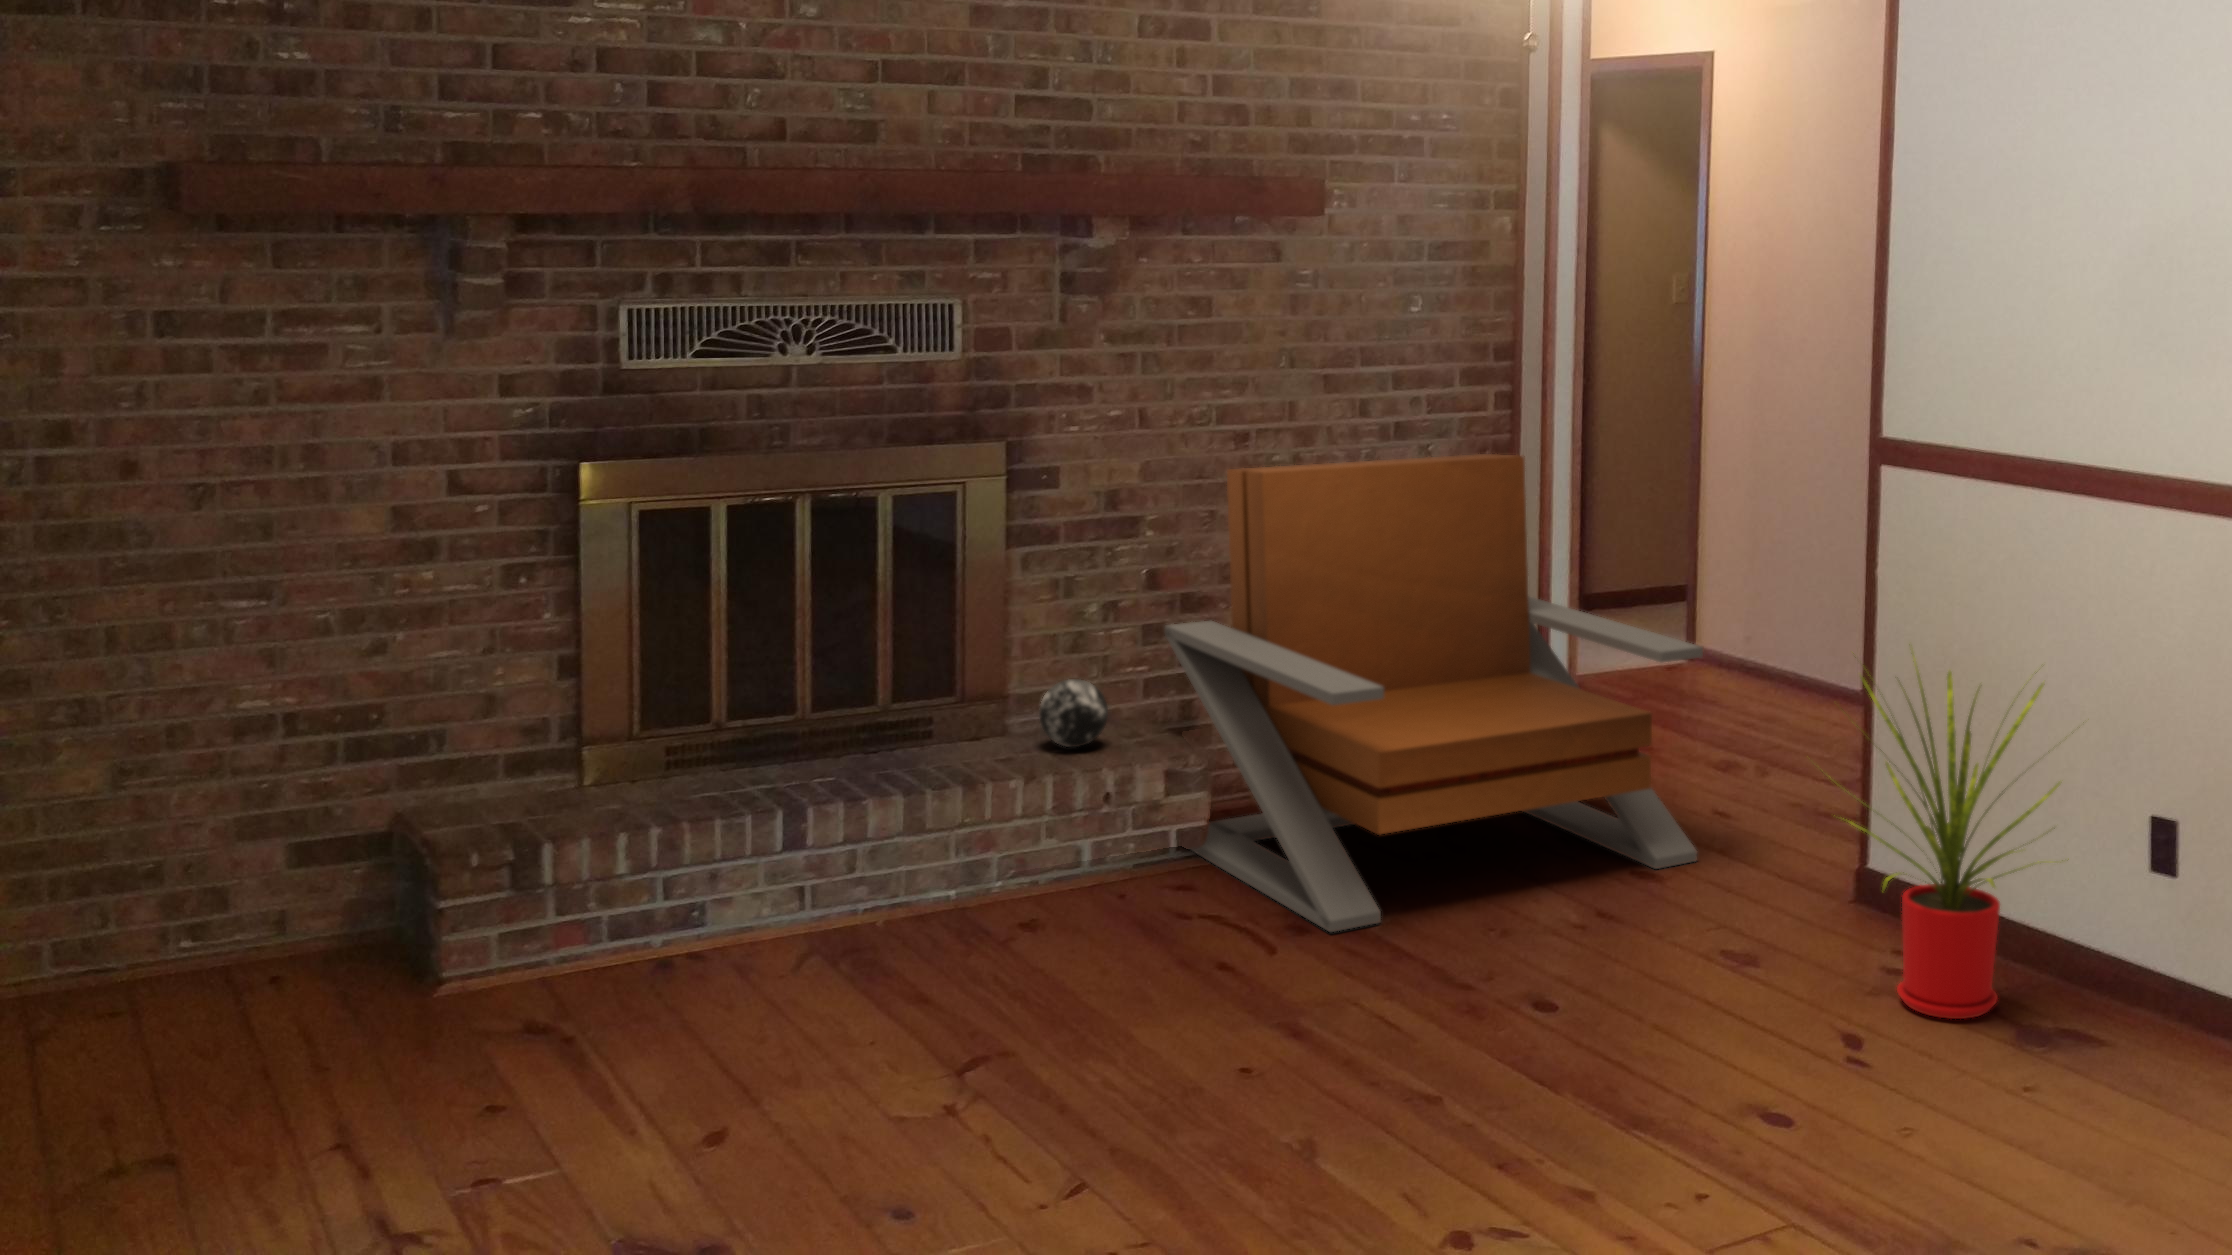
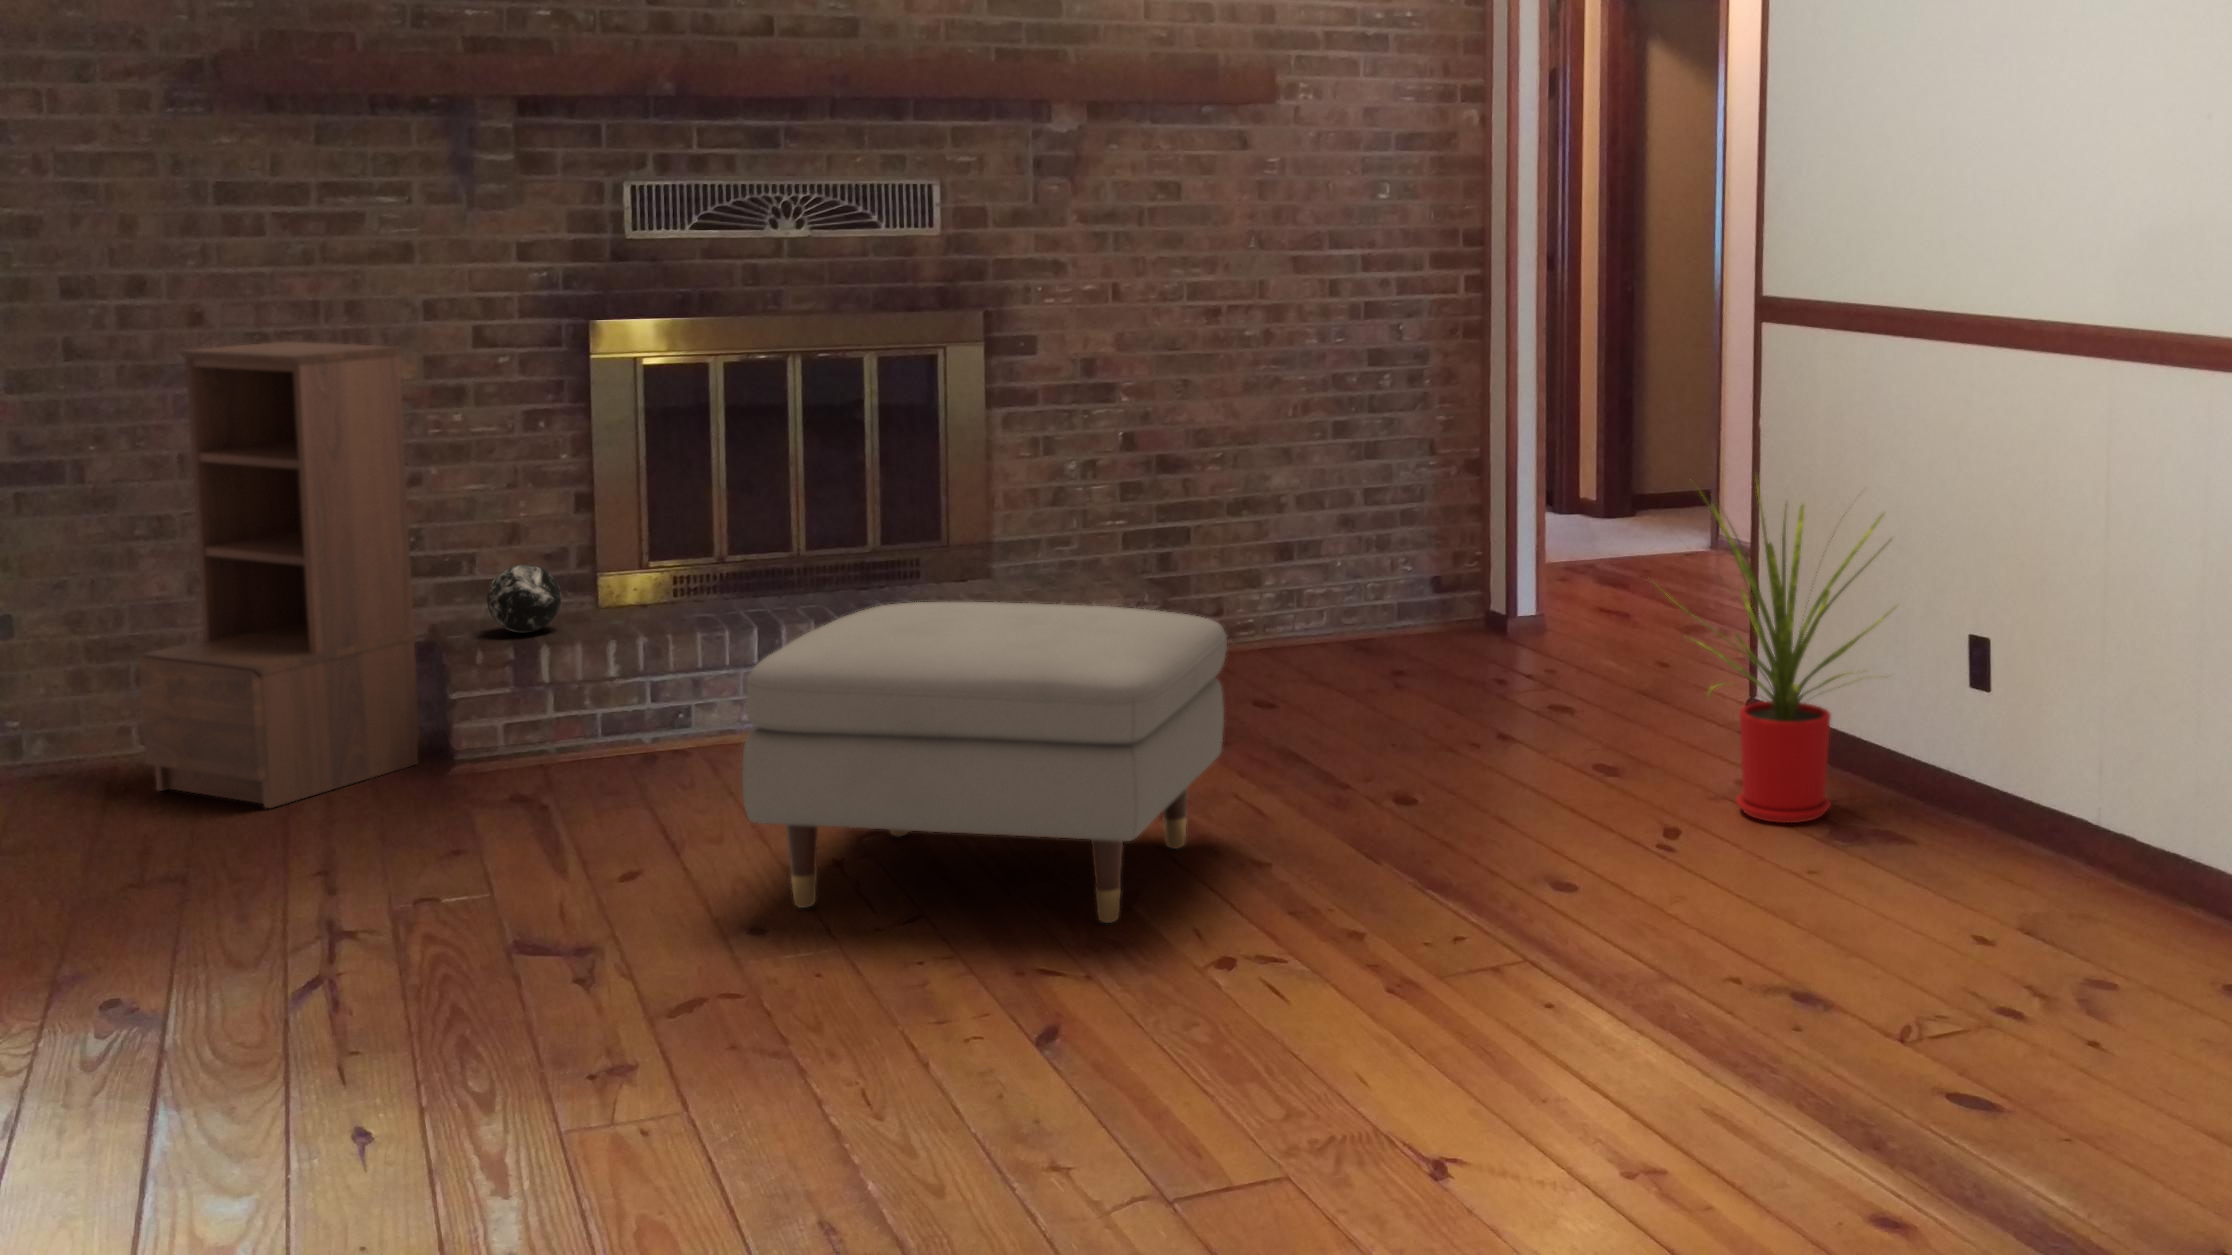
lounge chair: present [1165,454,1703,932] -> none [1133,327,1618,747]
bookshelf: none [67,494,393,1052] -> present [139,341,419,808]
decorative orb: present [1039,679,1108,747] -> present [487,565,561,633]
ottoman: none [883,807,1387,1184] -> present [742,602,1227,923]

